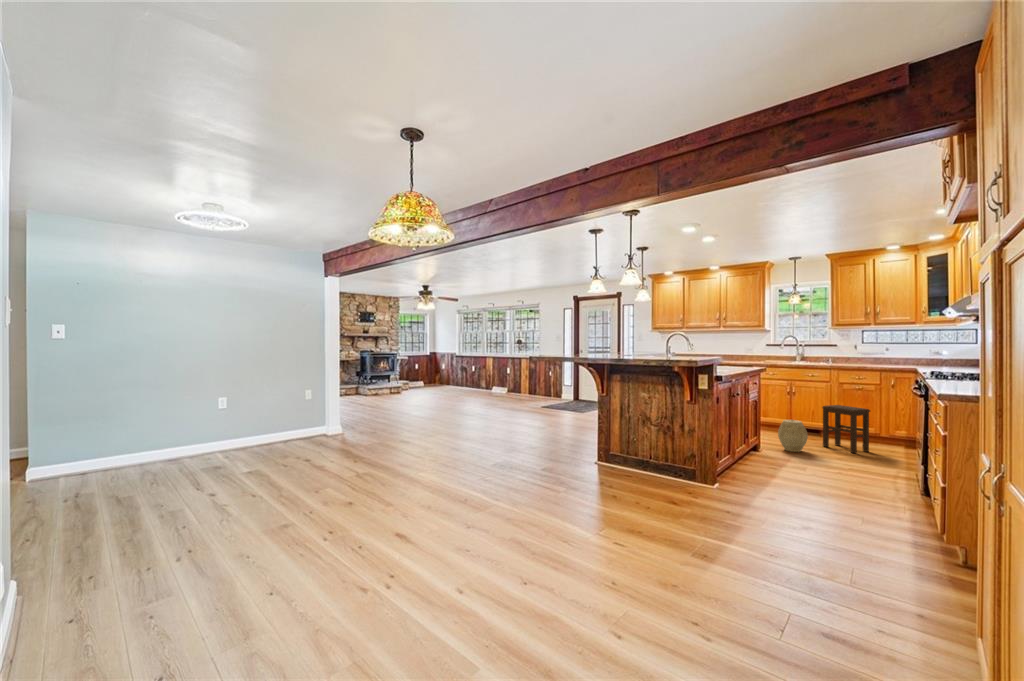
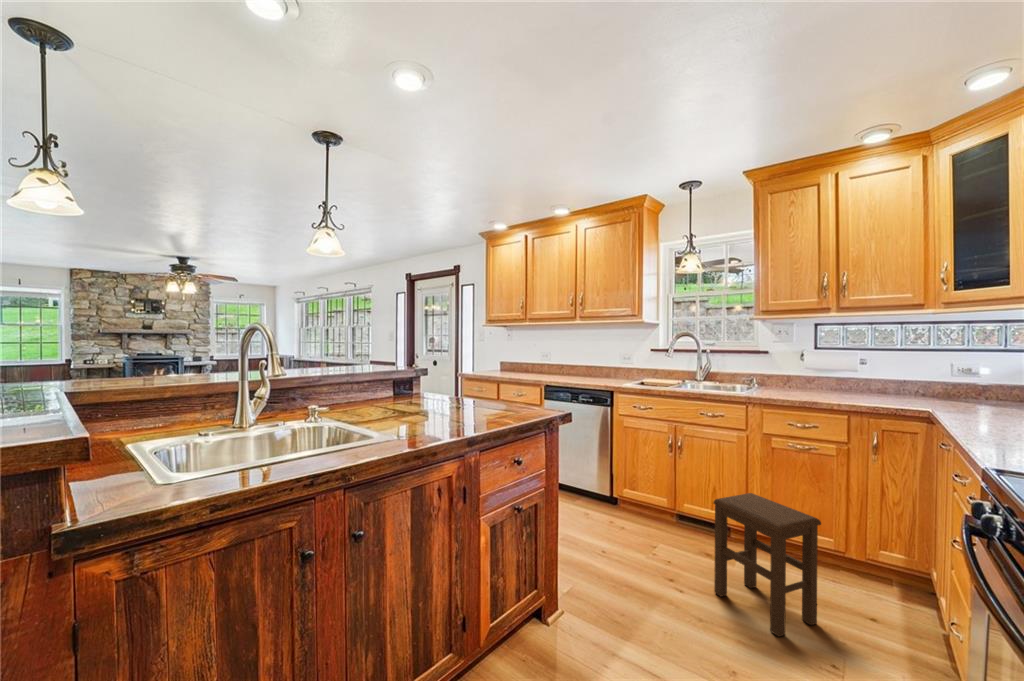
woven basket: present [778,420,808,452] -> none [601,538,665,631]

